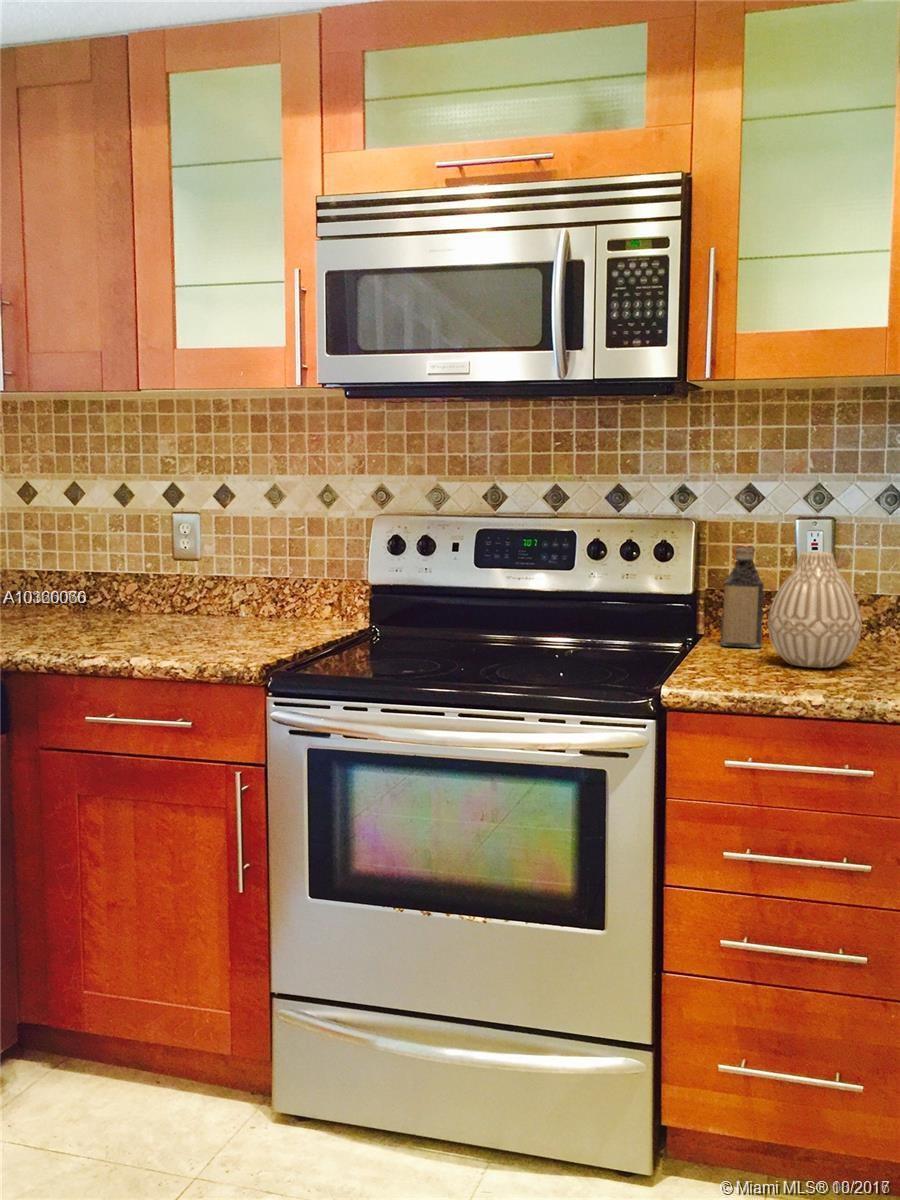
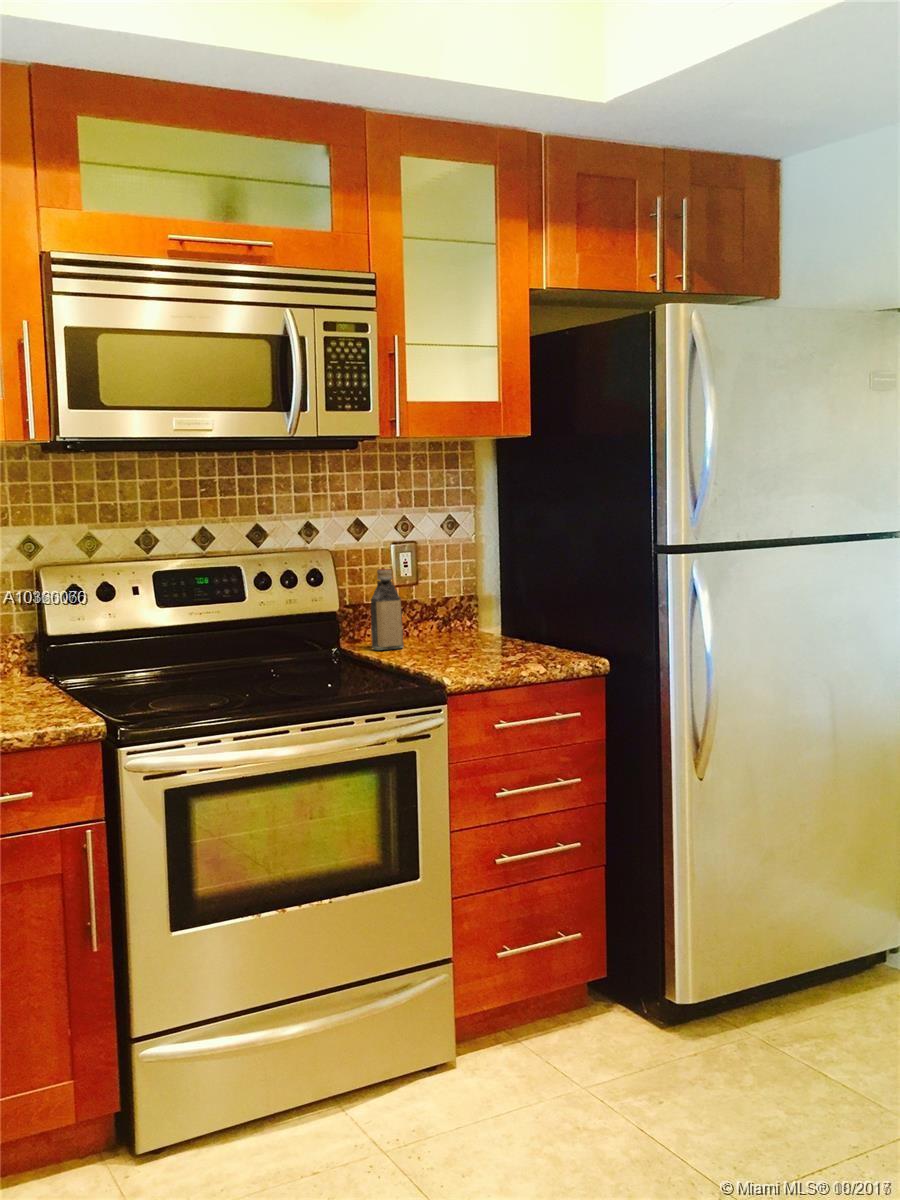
vase: present [768,552,862,668] -> none [438,568,504,654]

